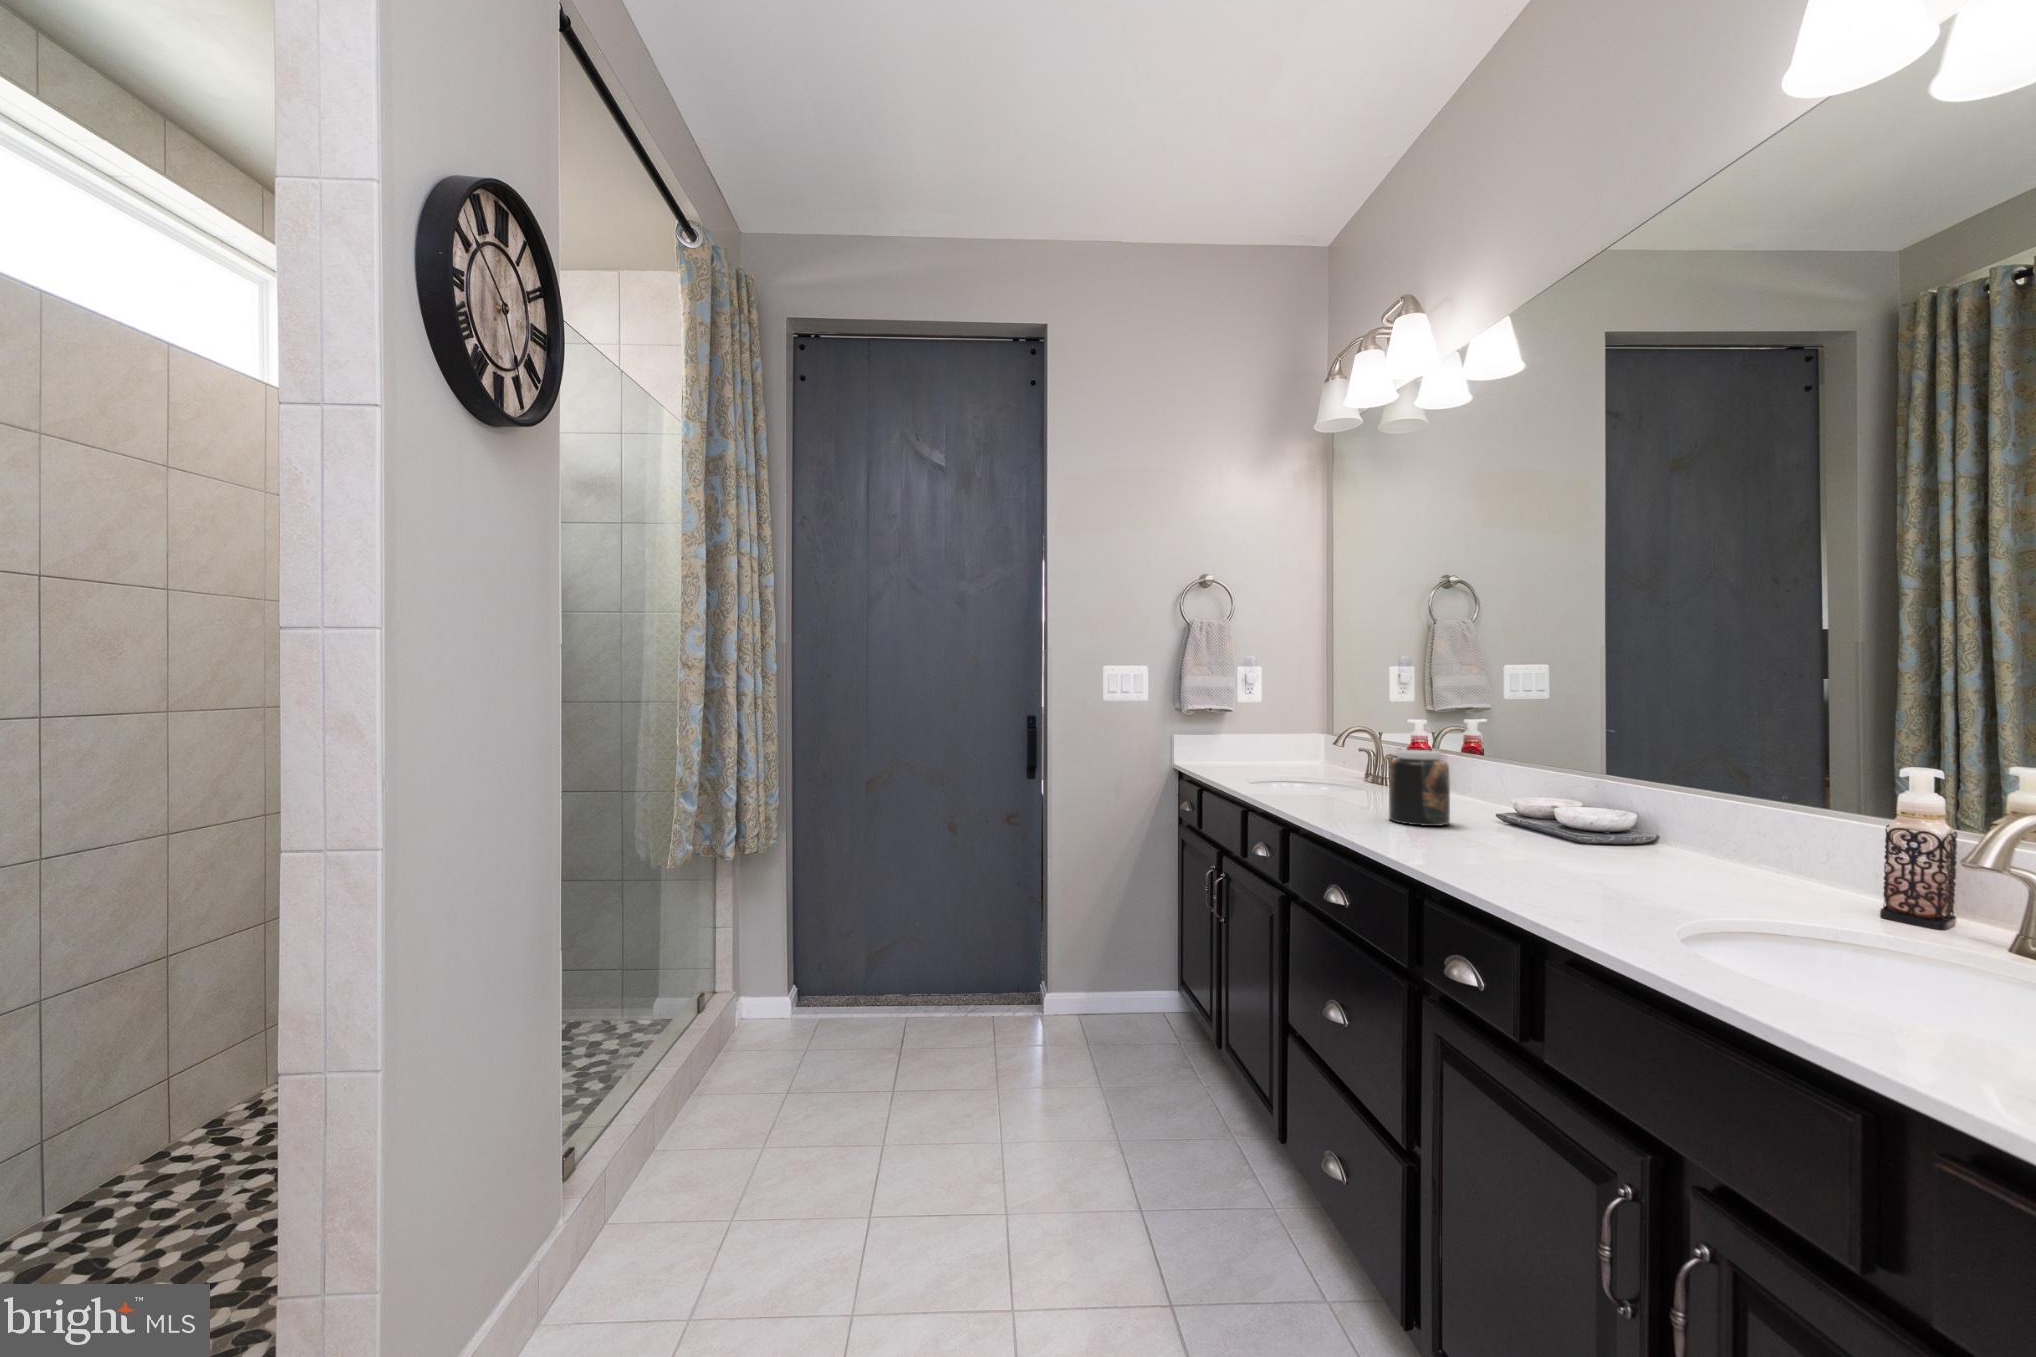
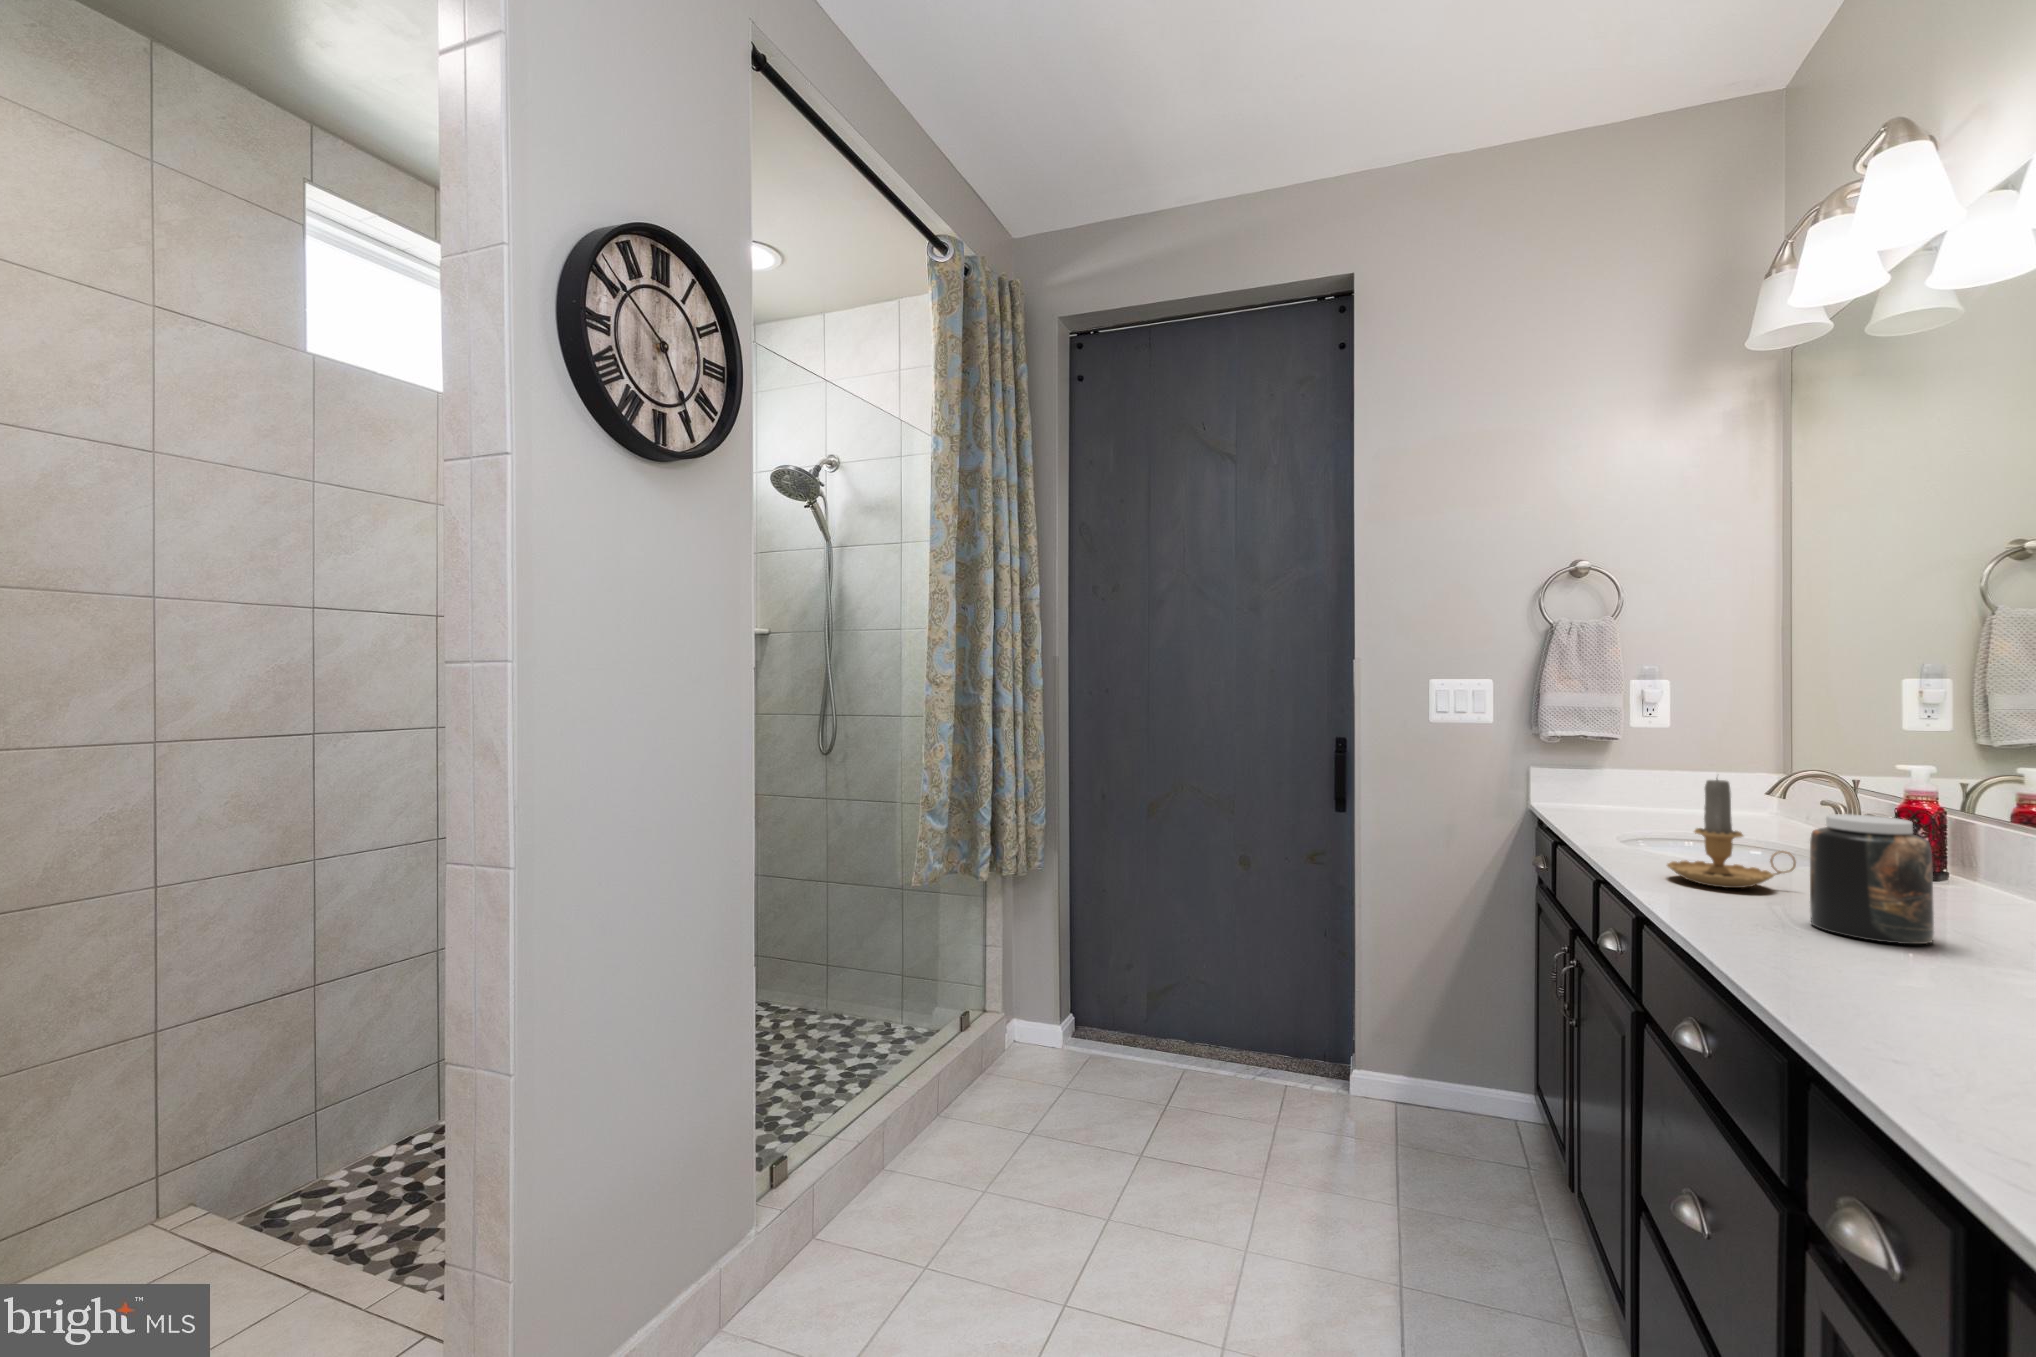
candle: none [1297,729,1367,805] -> present [1667,779,1796,888]

